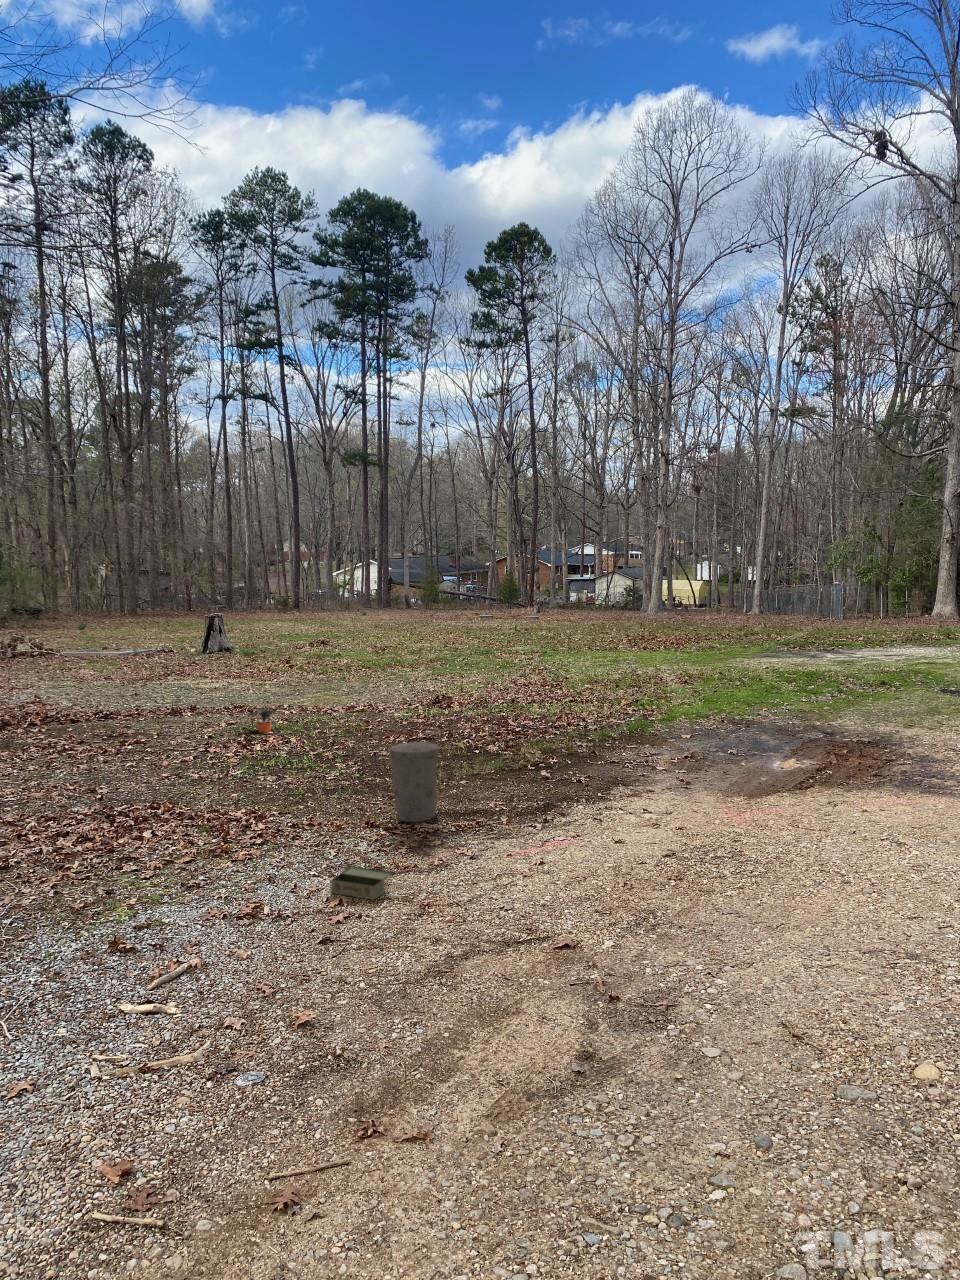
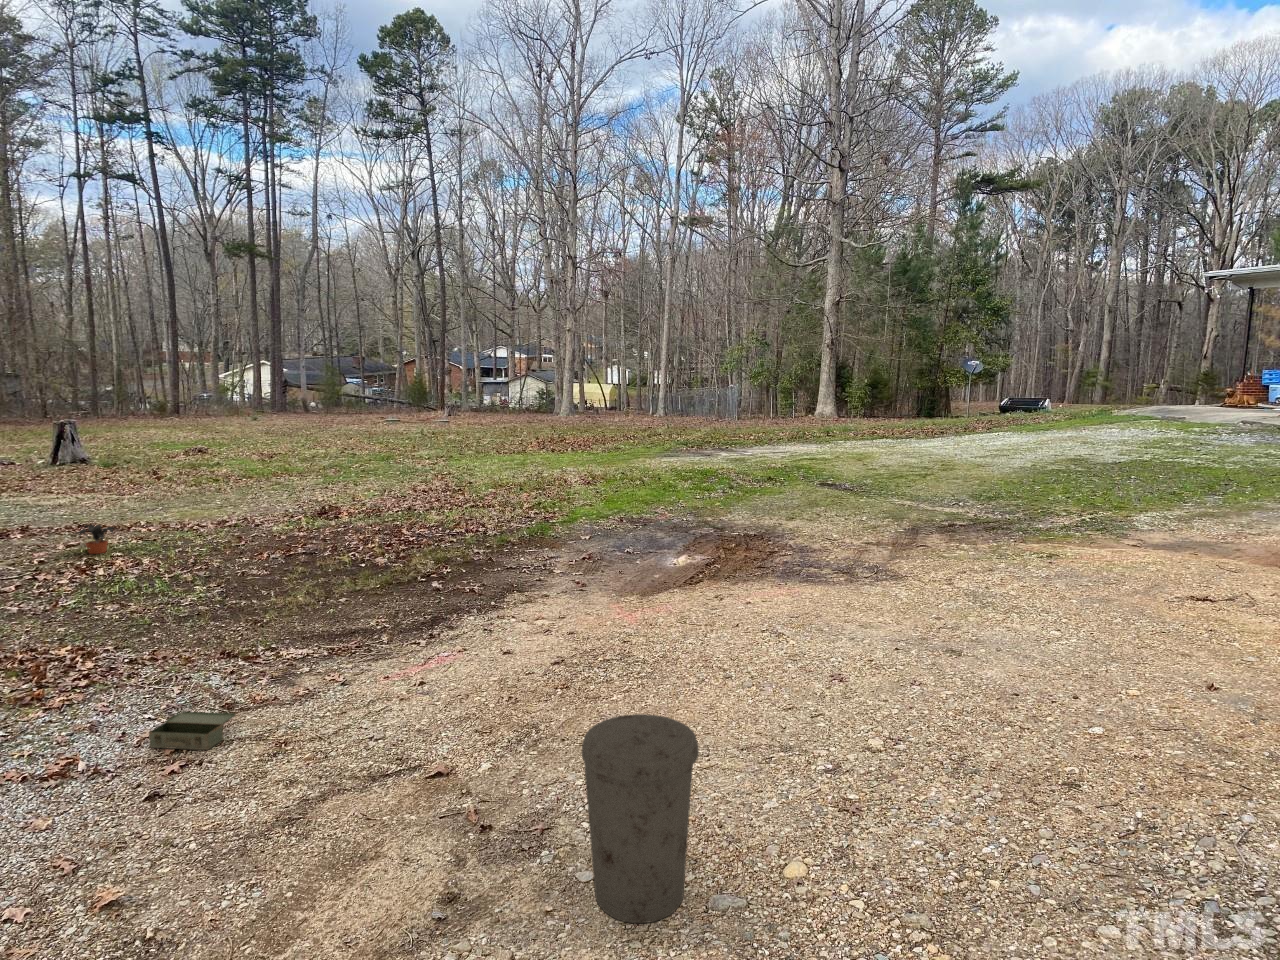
trash can: present [389,742,439,822] -> present [582,714,699,923]

